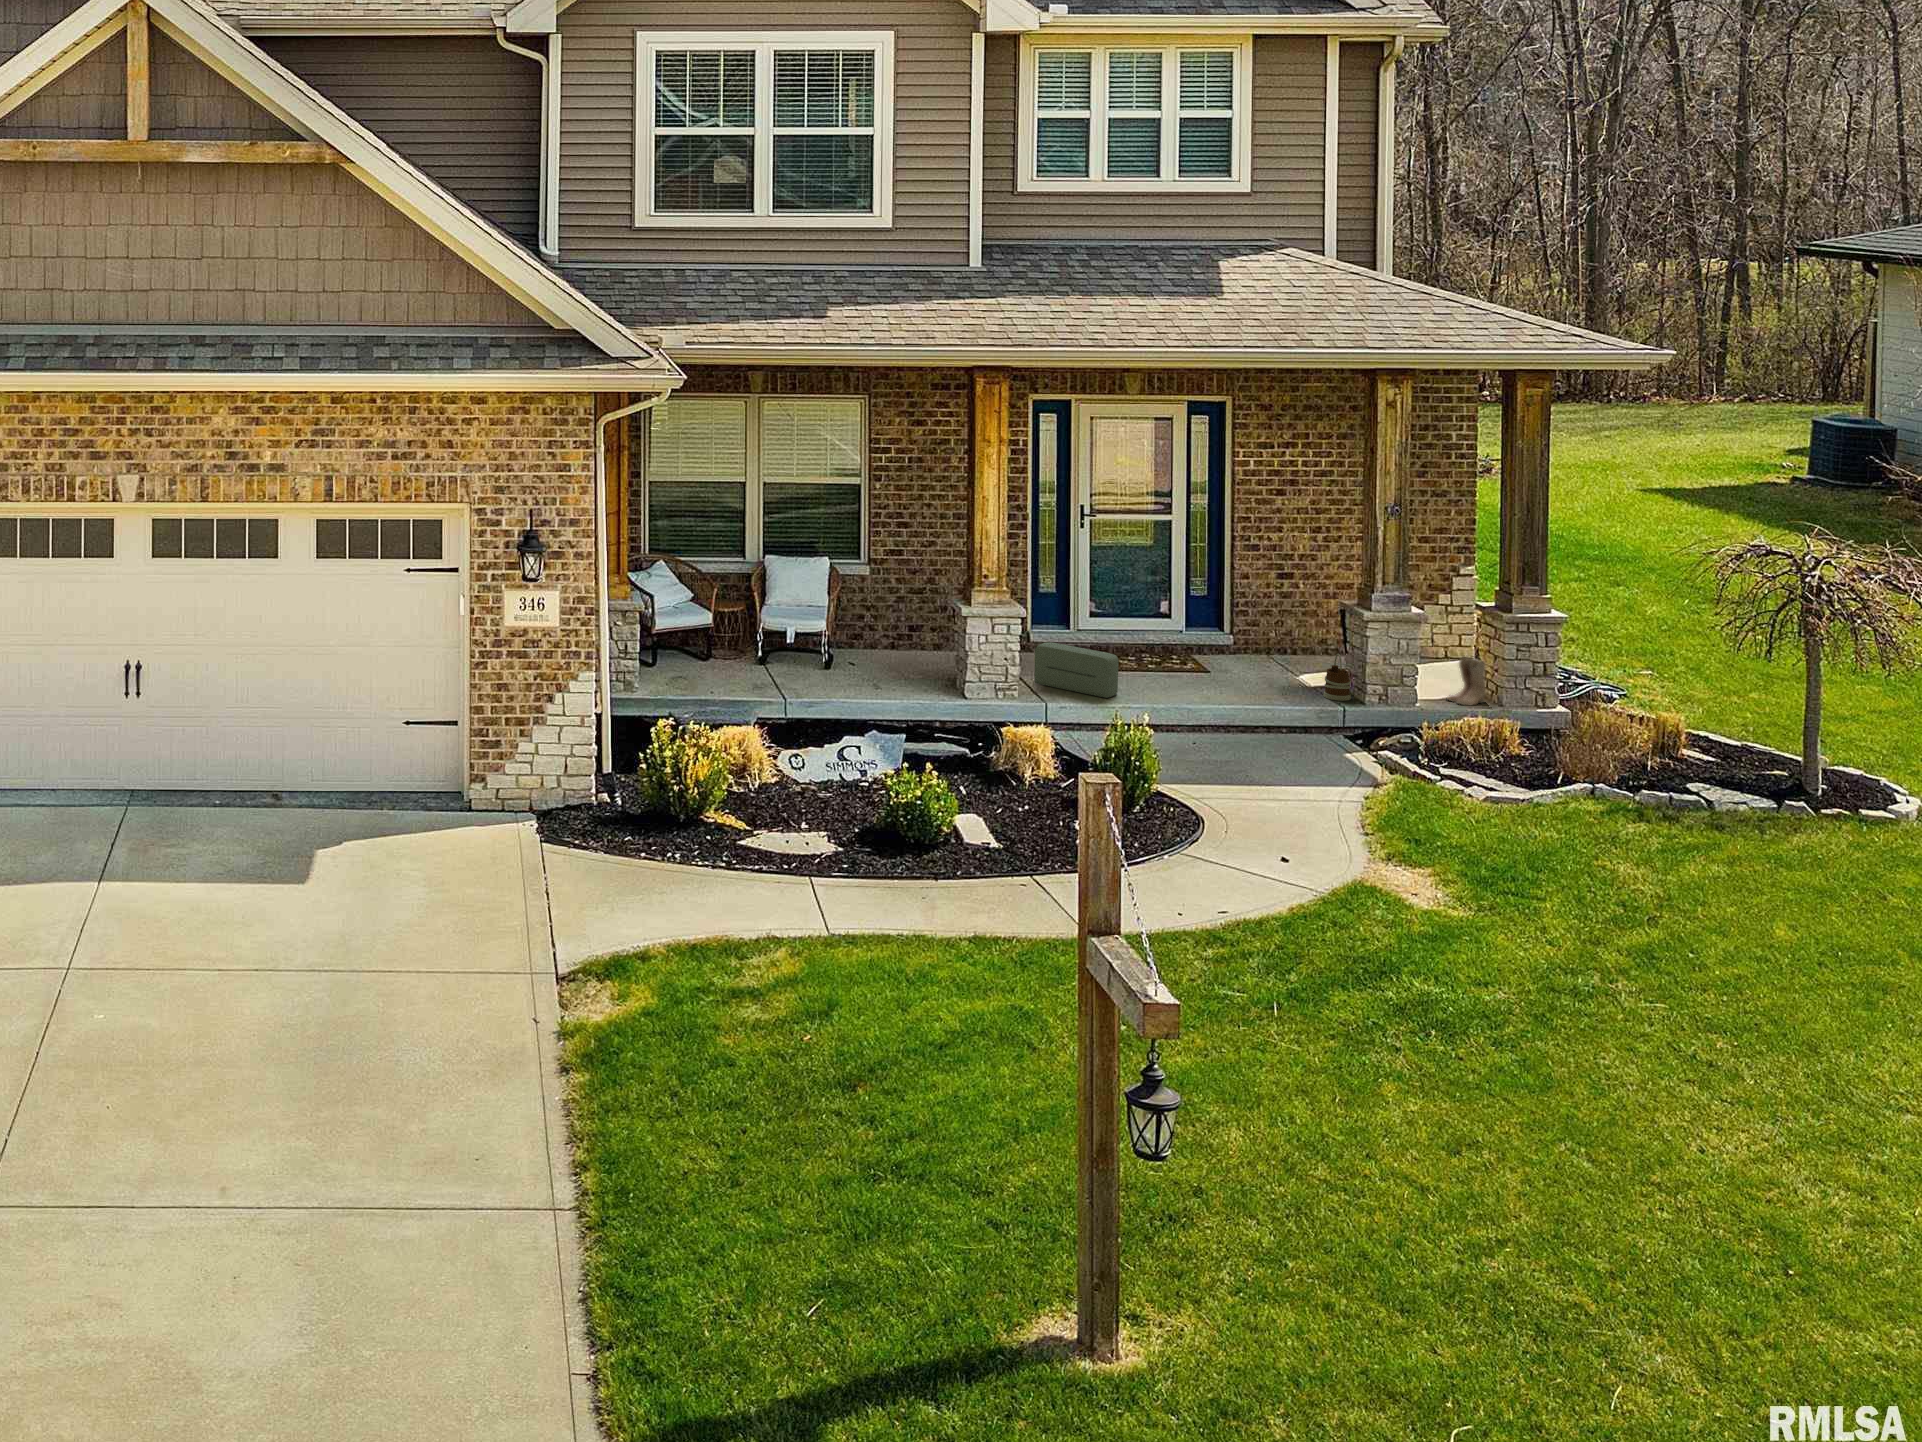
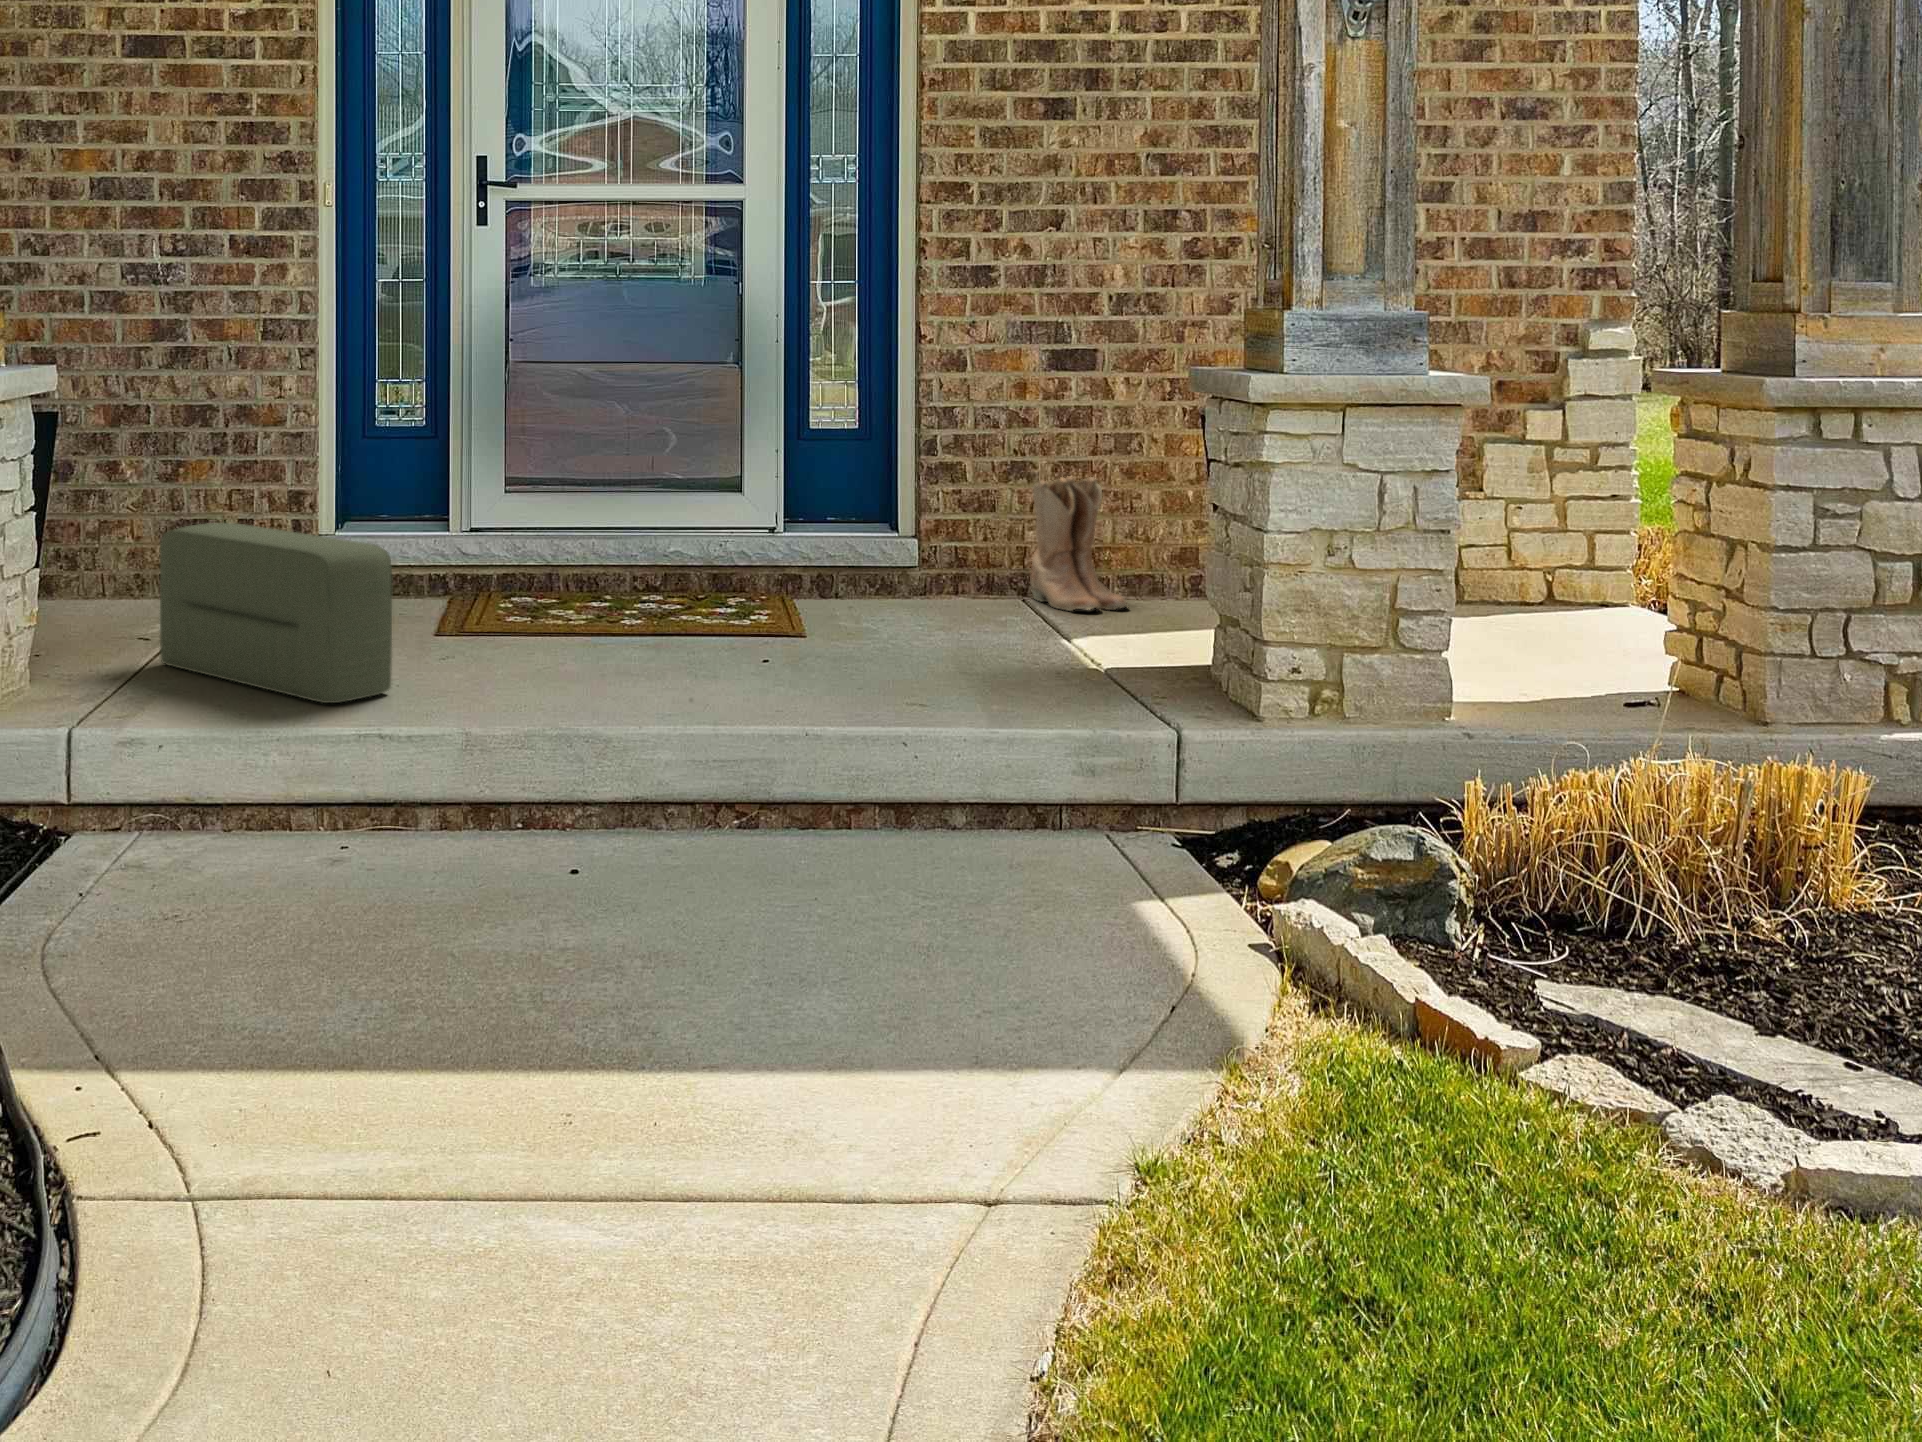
wooden bucket: present [1324,654,1351,701] -> none [1123,539,1216,710]
boots: present [1446,656,1485,705] -> present [1030,476,1129,611]

